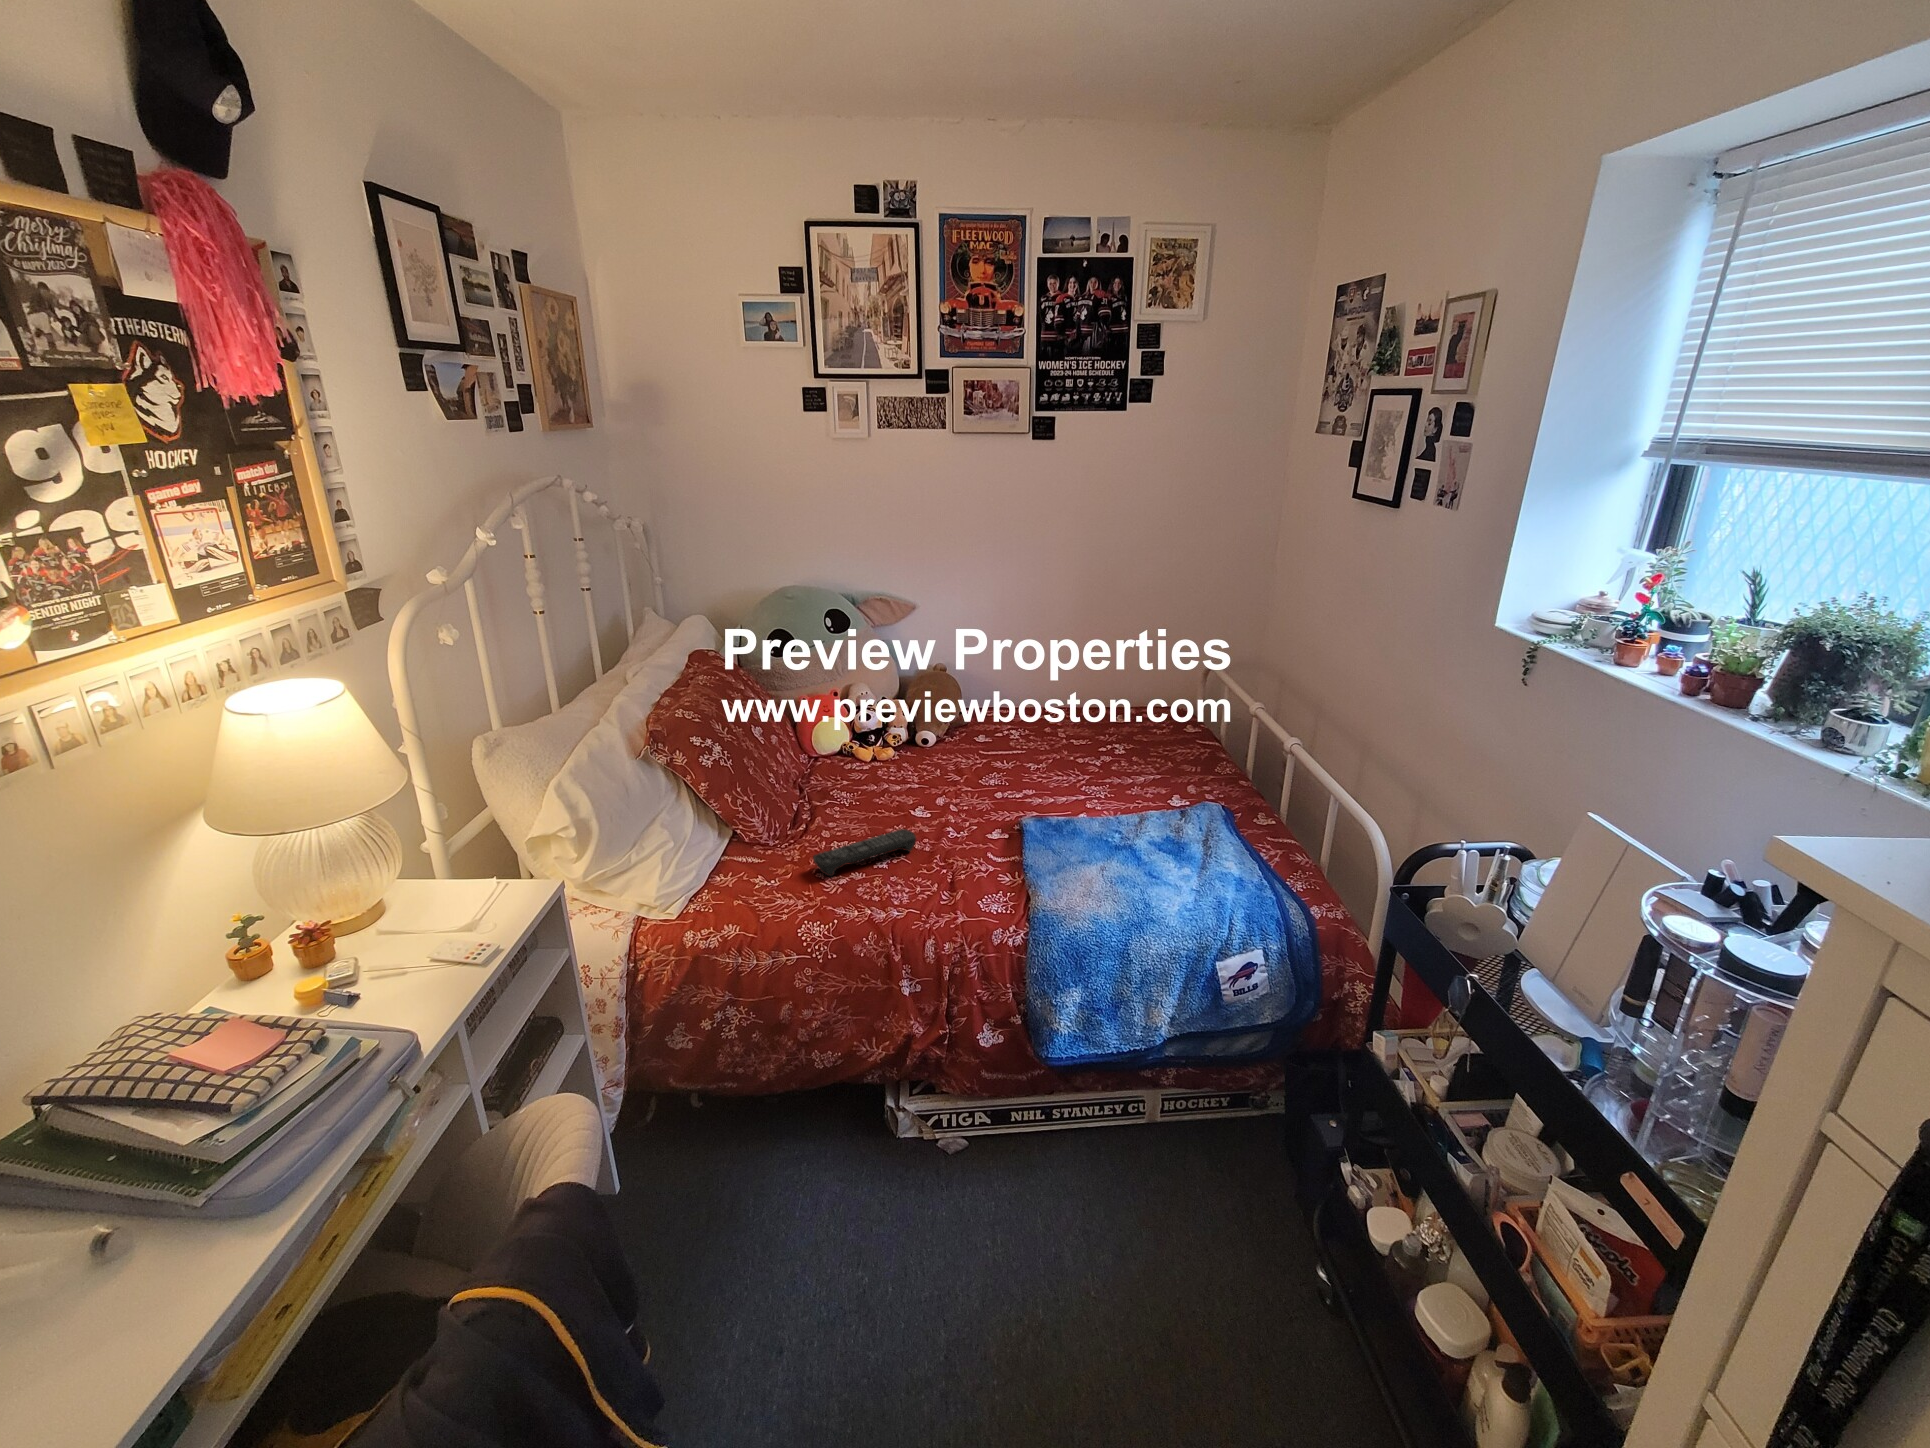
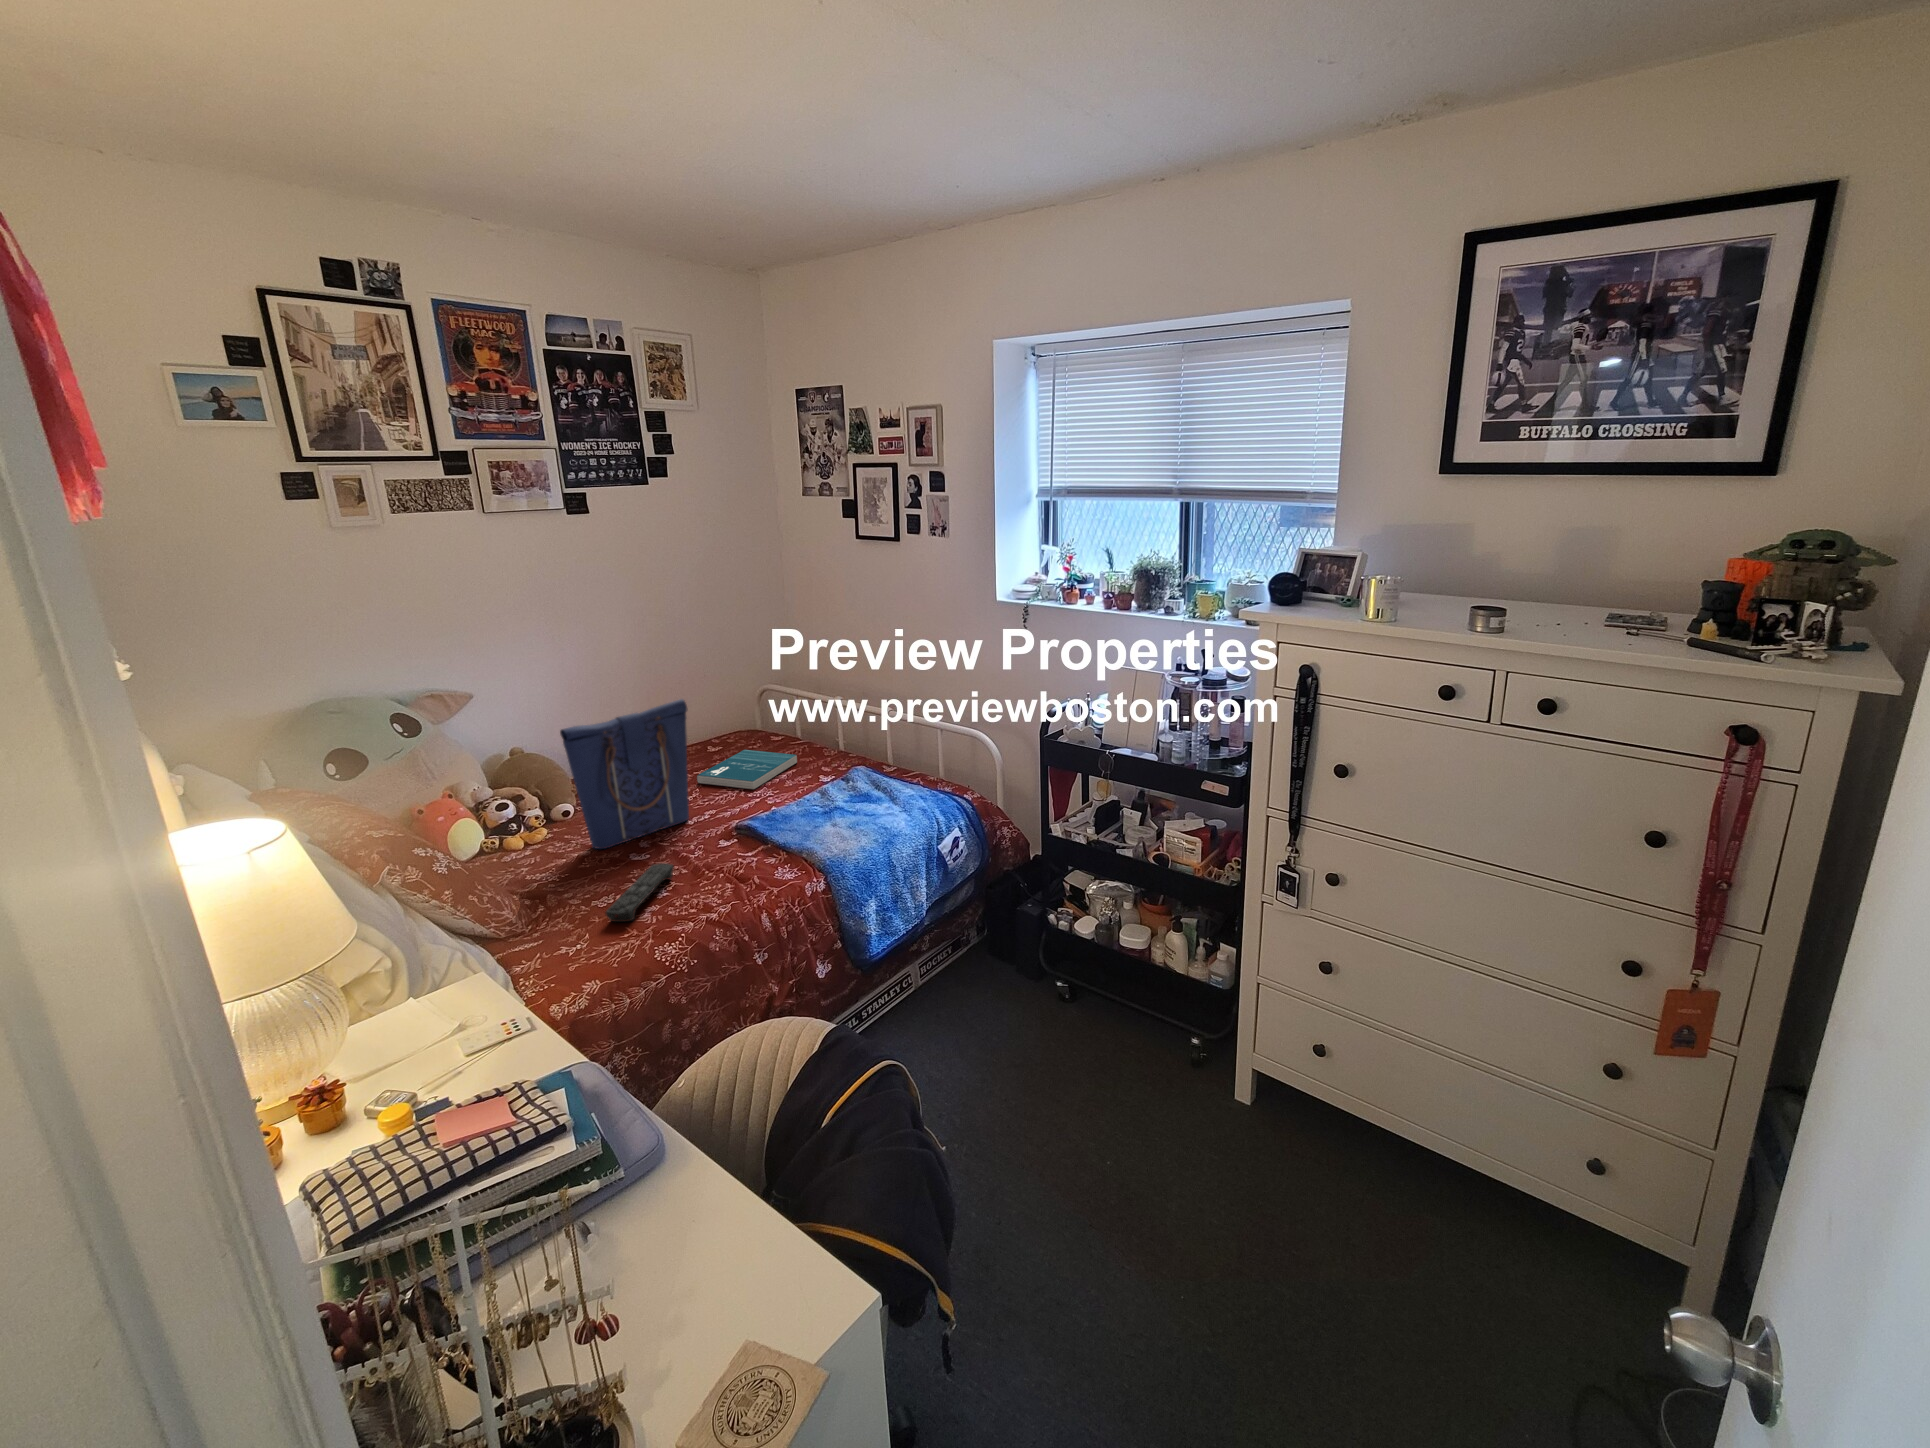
tote bag: none [891,660,1026,799] -> present [560,699,689,849]
book: none [1066,743,1188,792] -> present [697,750,797,790]

